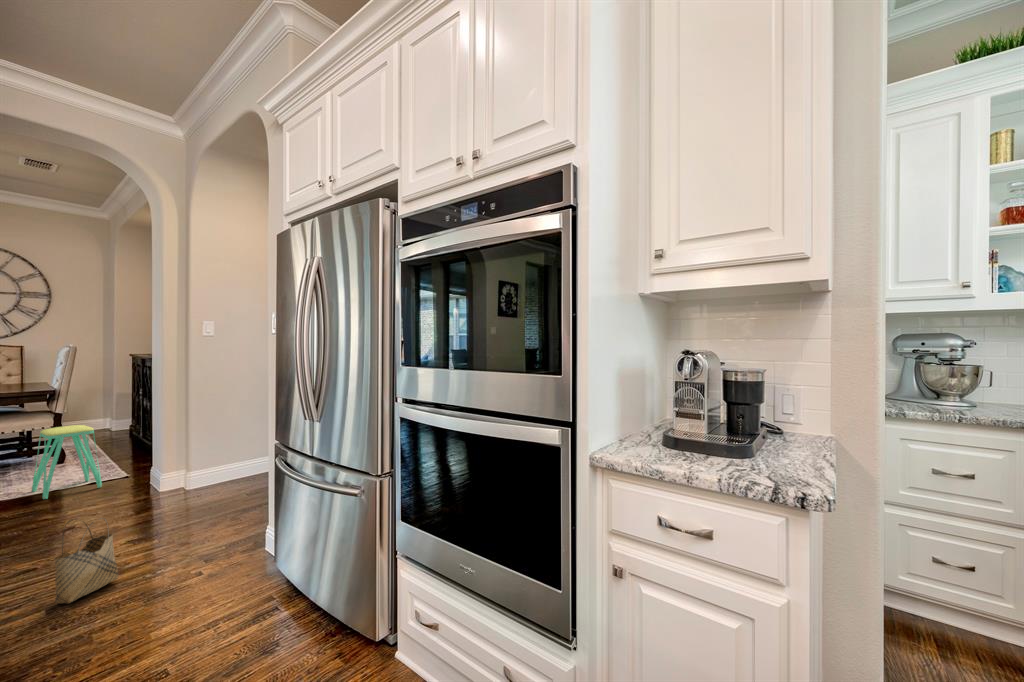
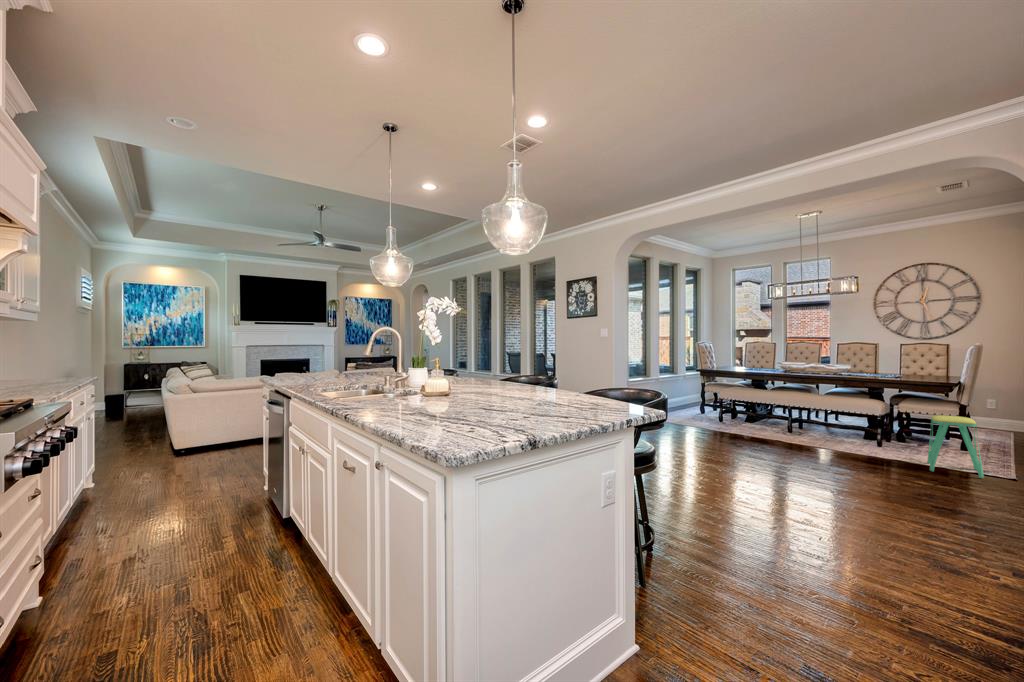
woven basket: present [54,519,118,603] -> none [875,480,927,542]

